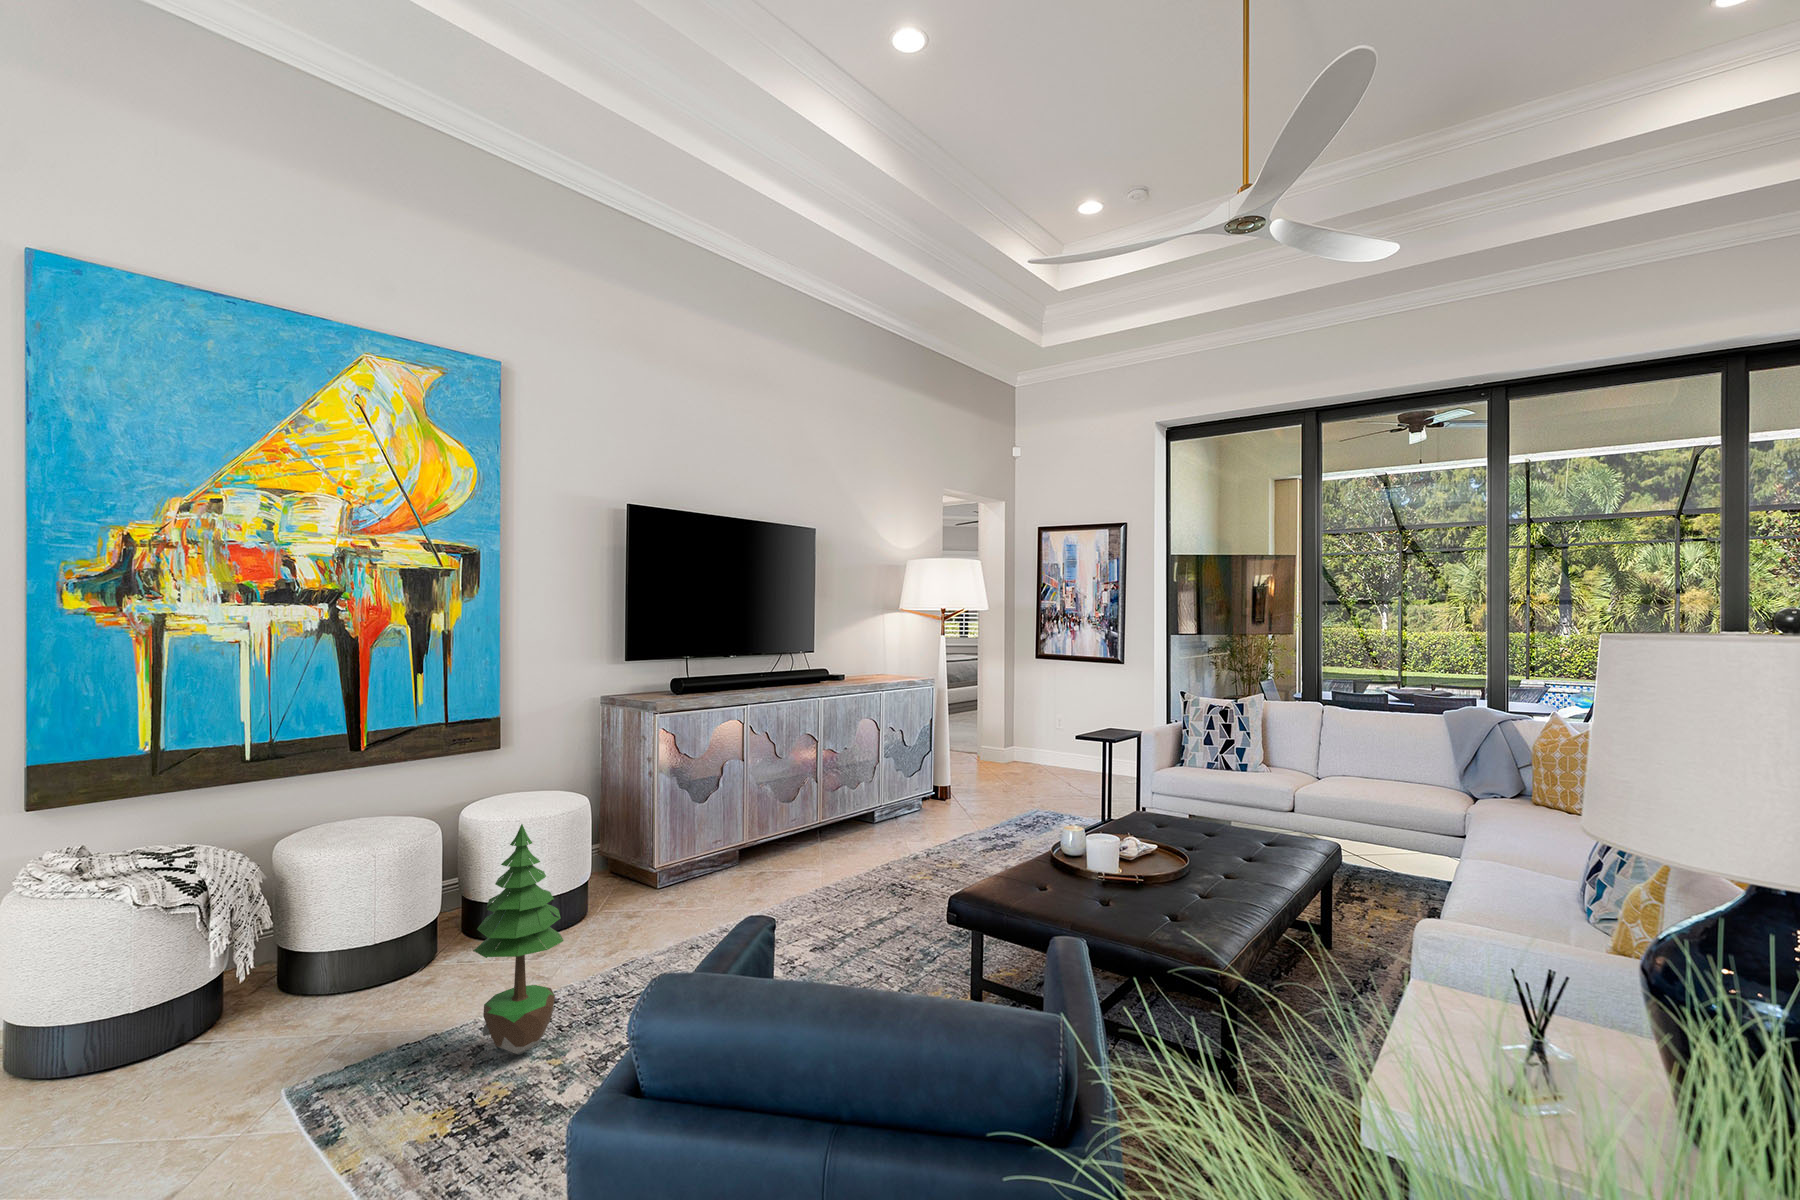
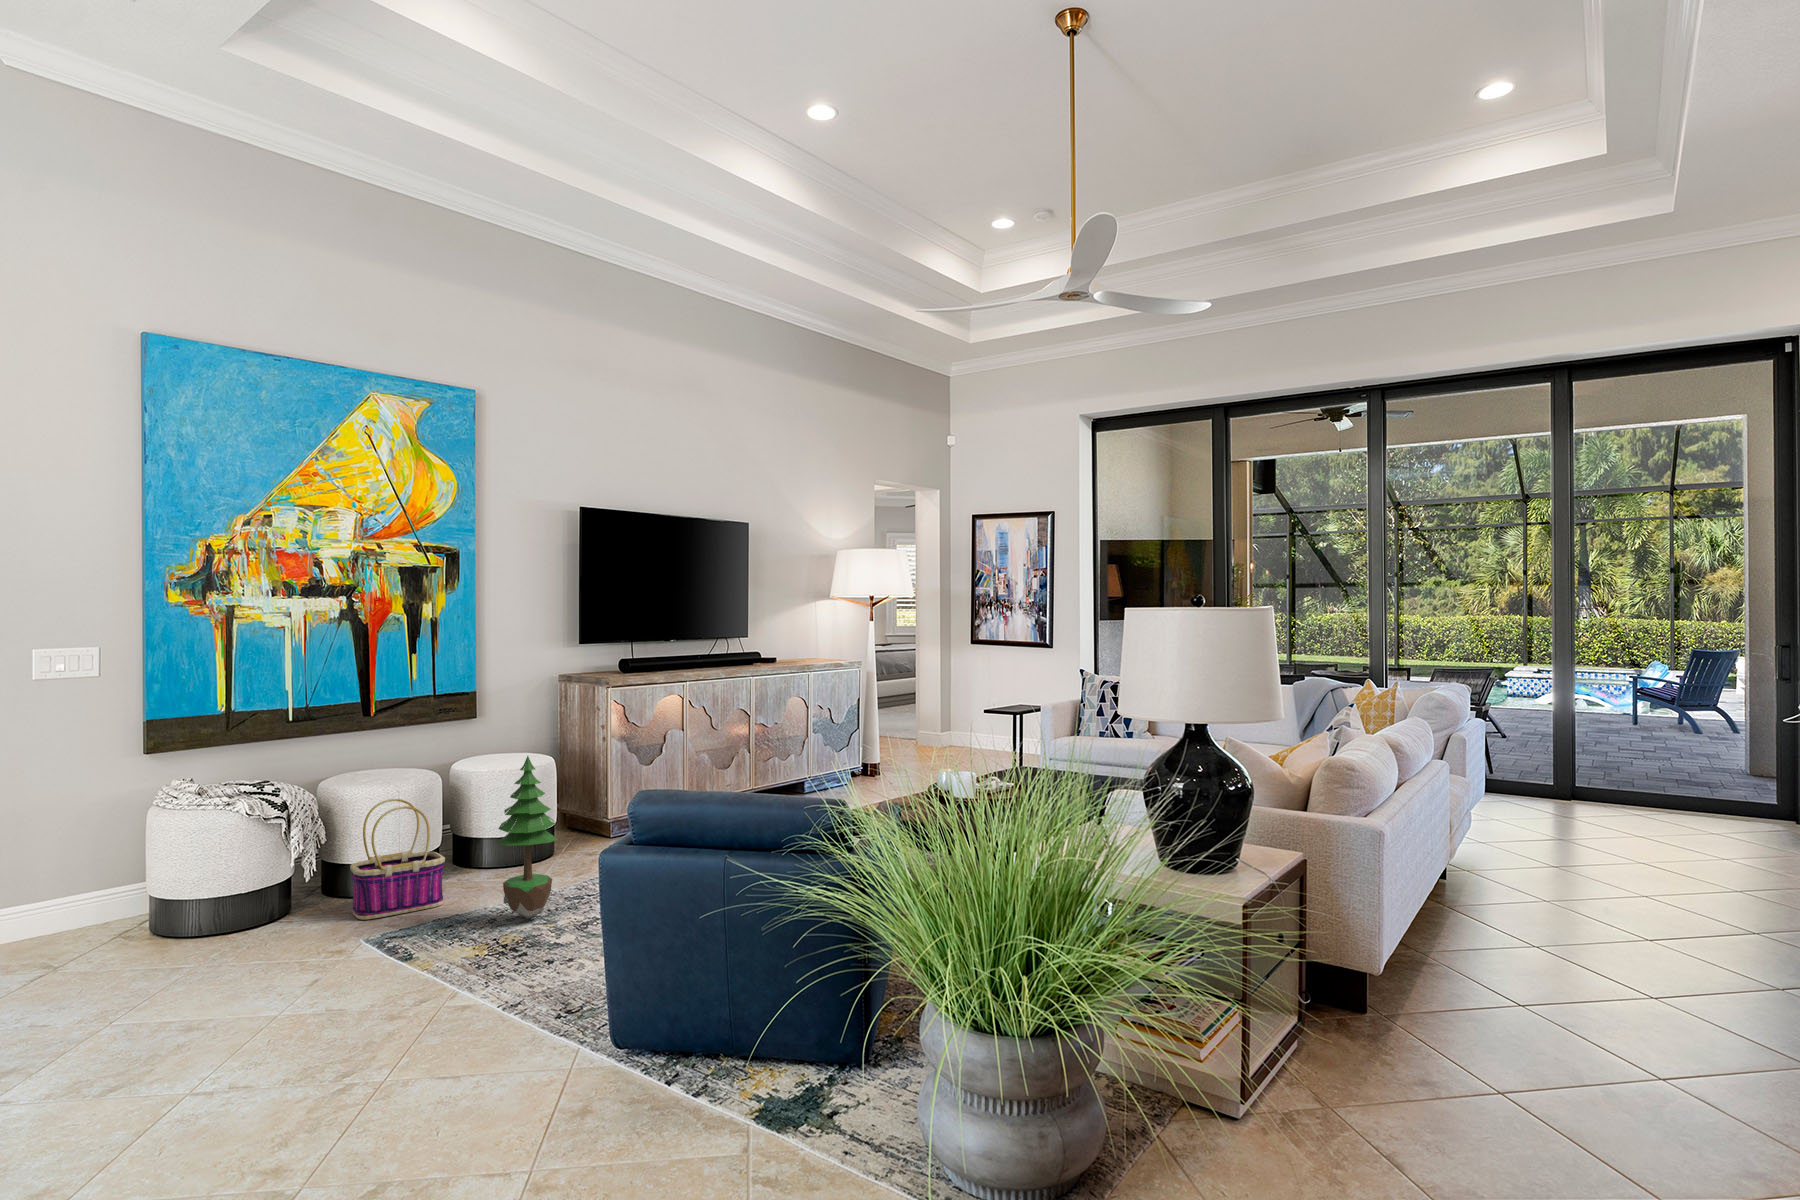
basket: none [286,871,421,1049] -> present [350,799,445,920]

